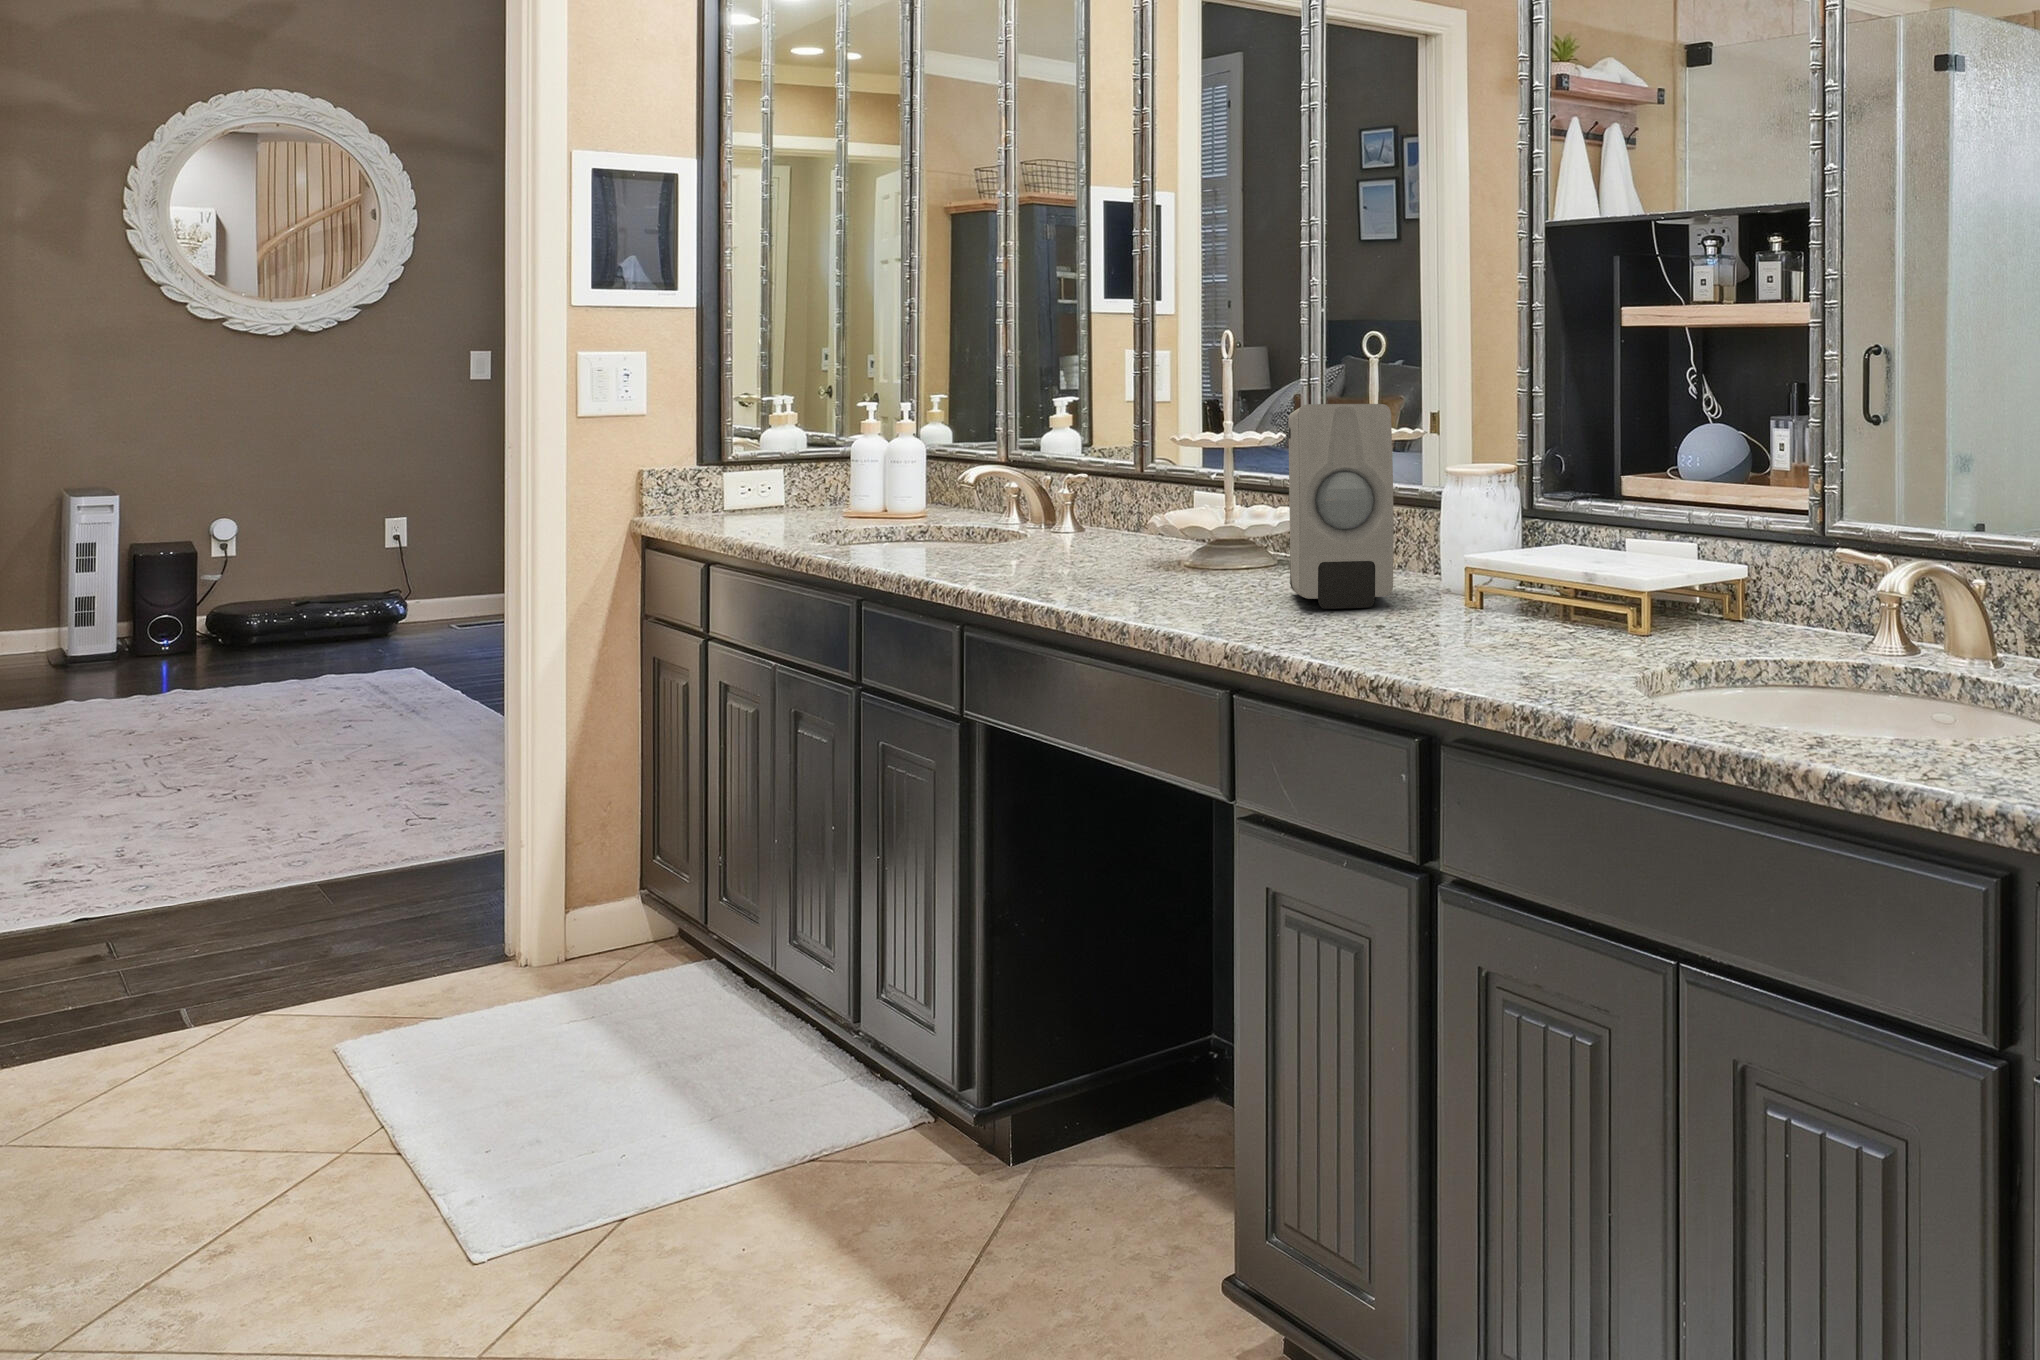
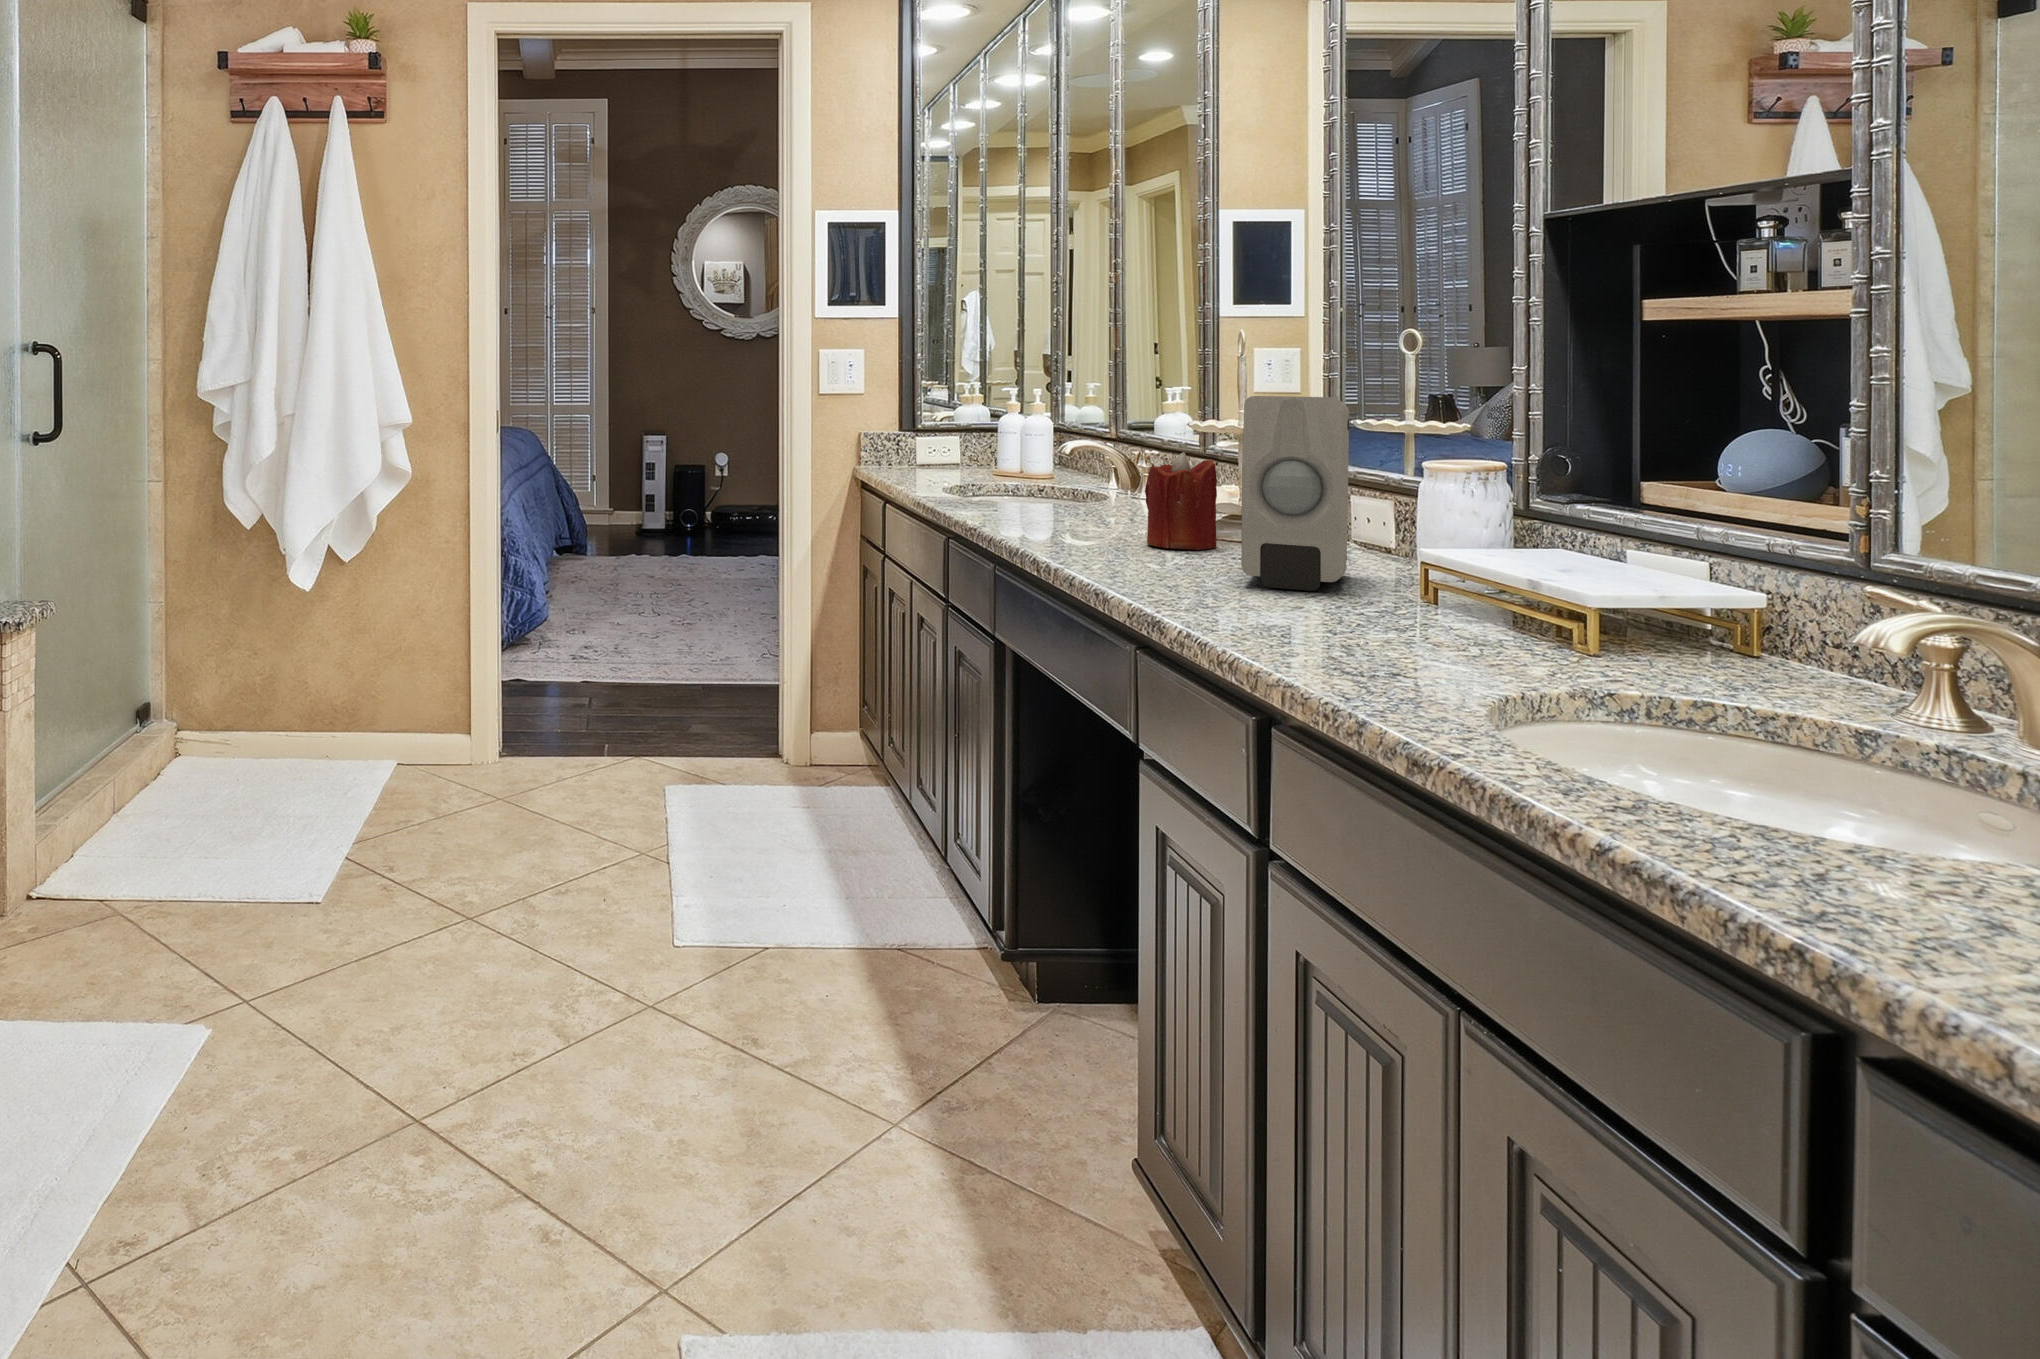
candle: none [1141,471,1220,581] -> present [1145,452,1217,549]

